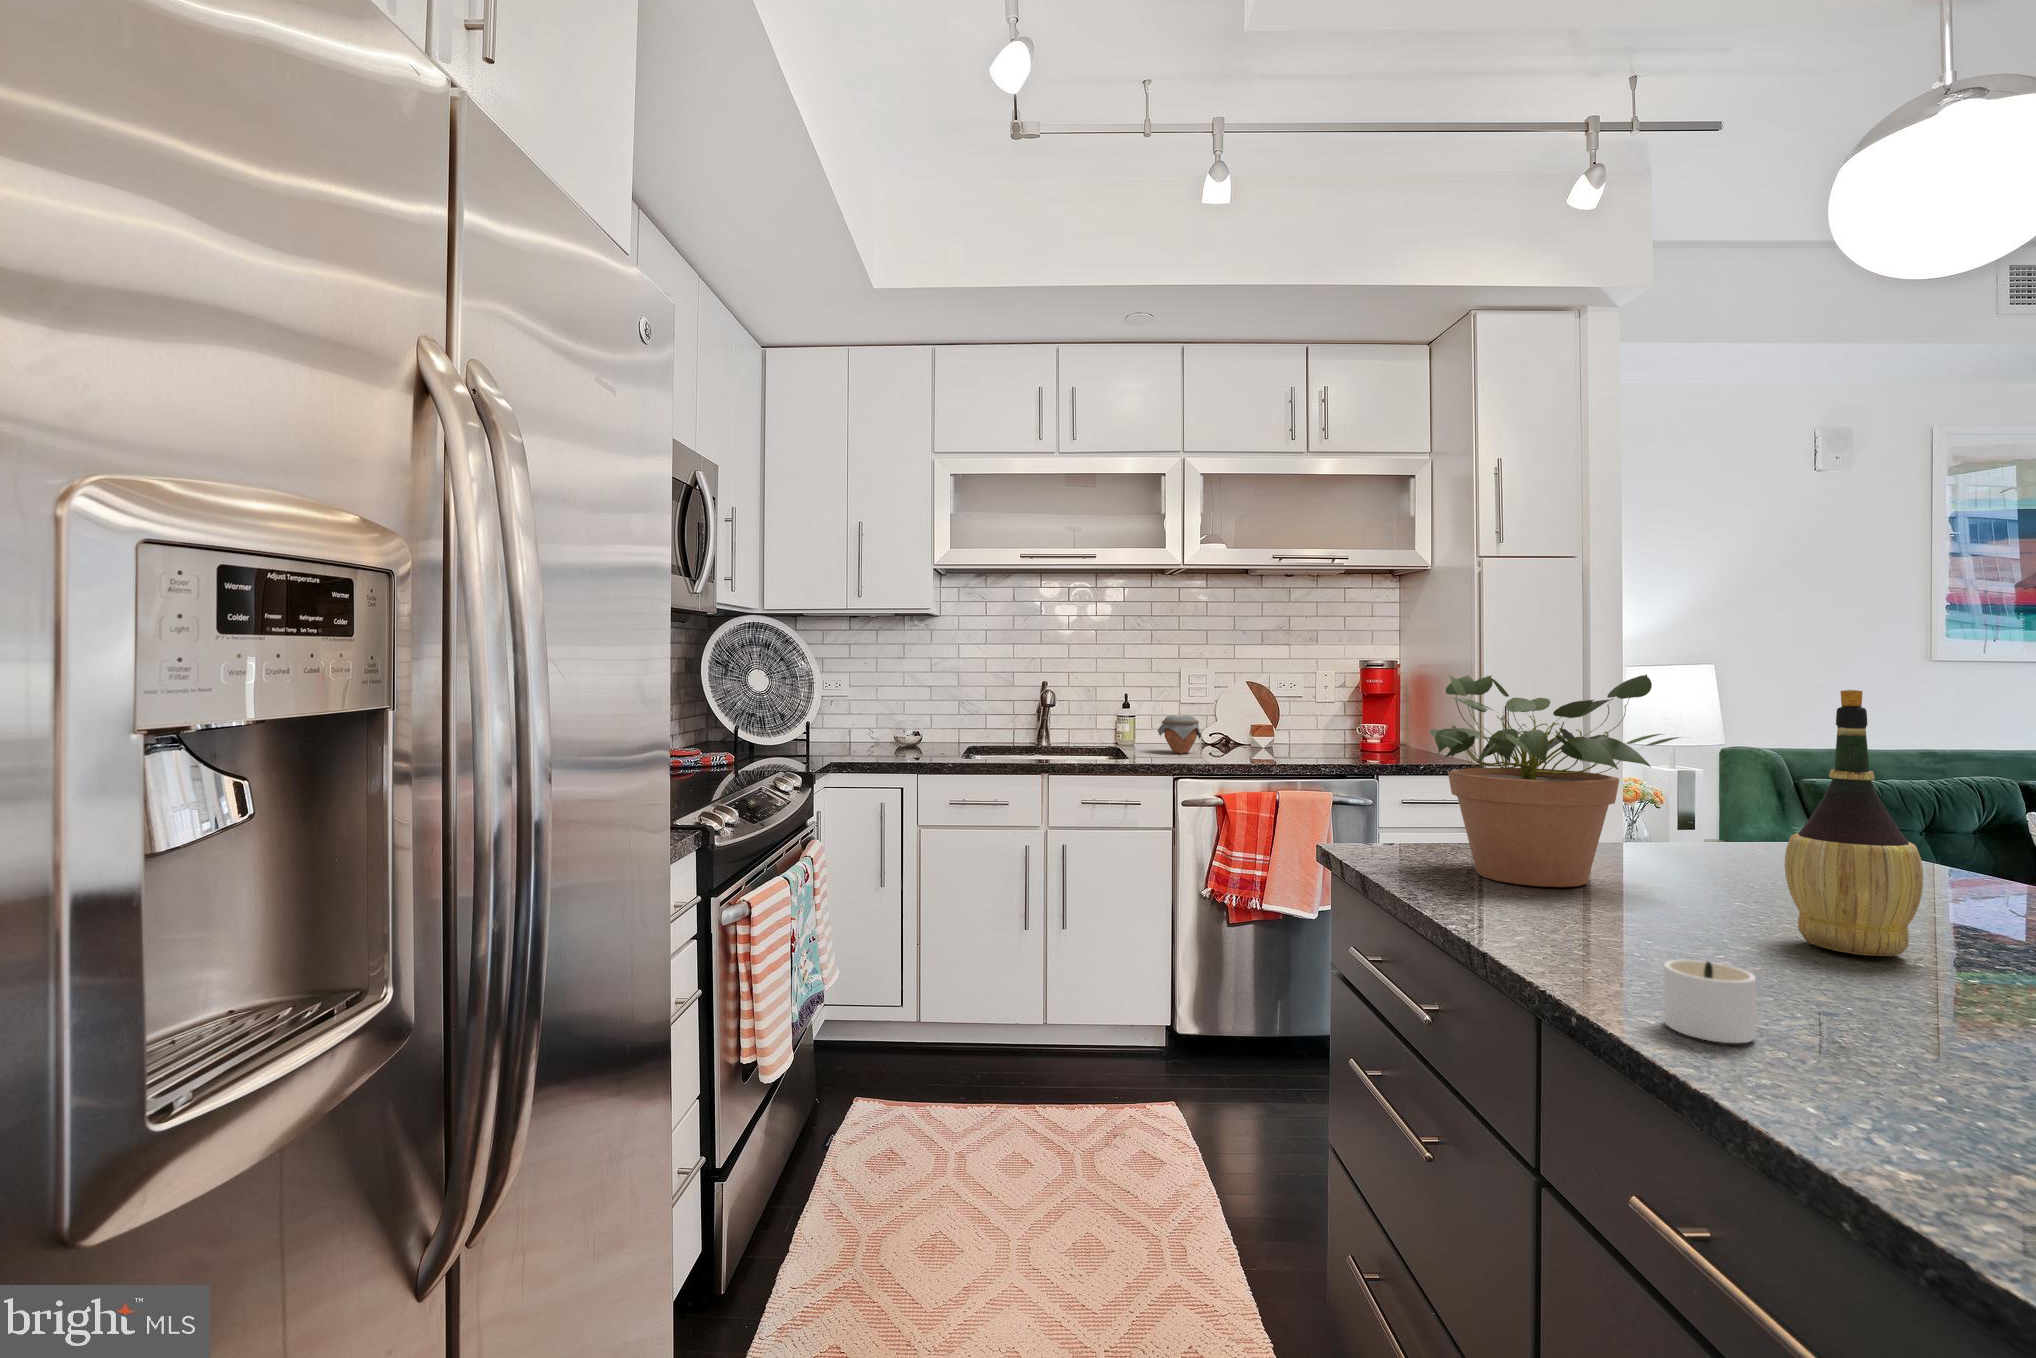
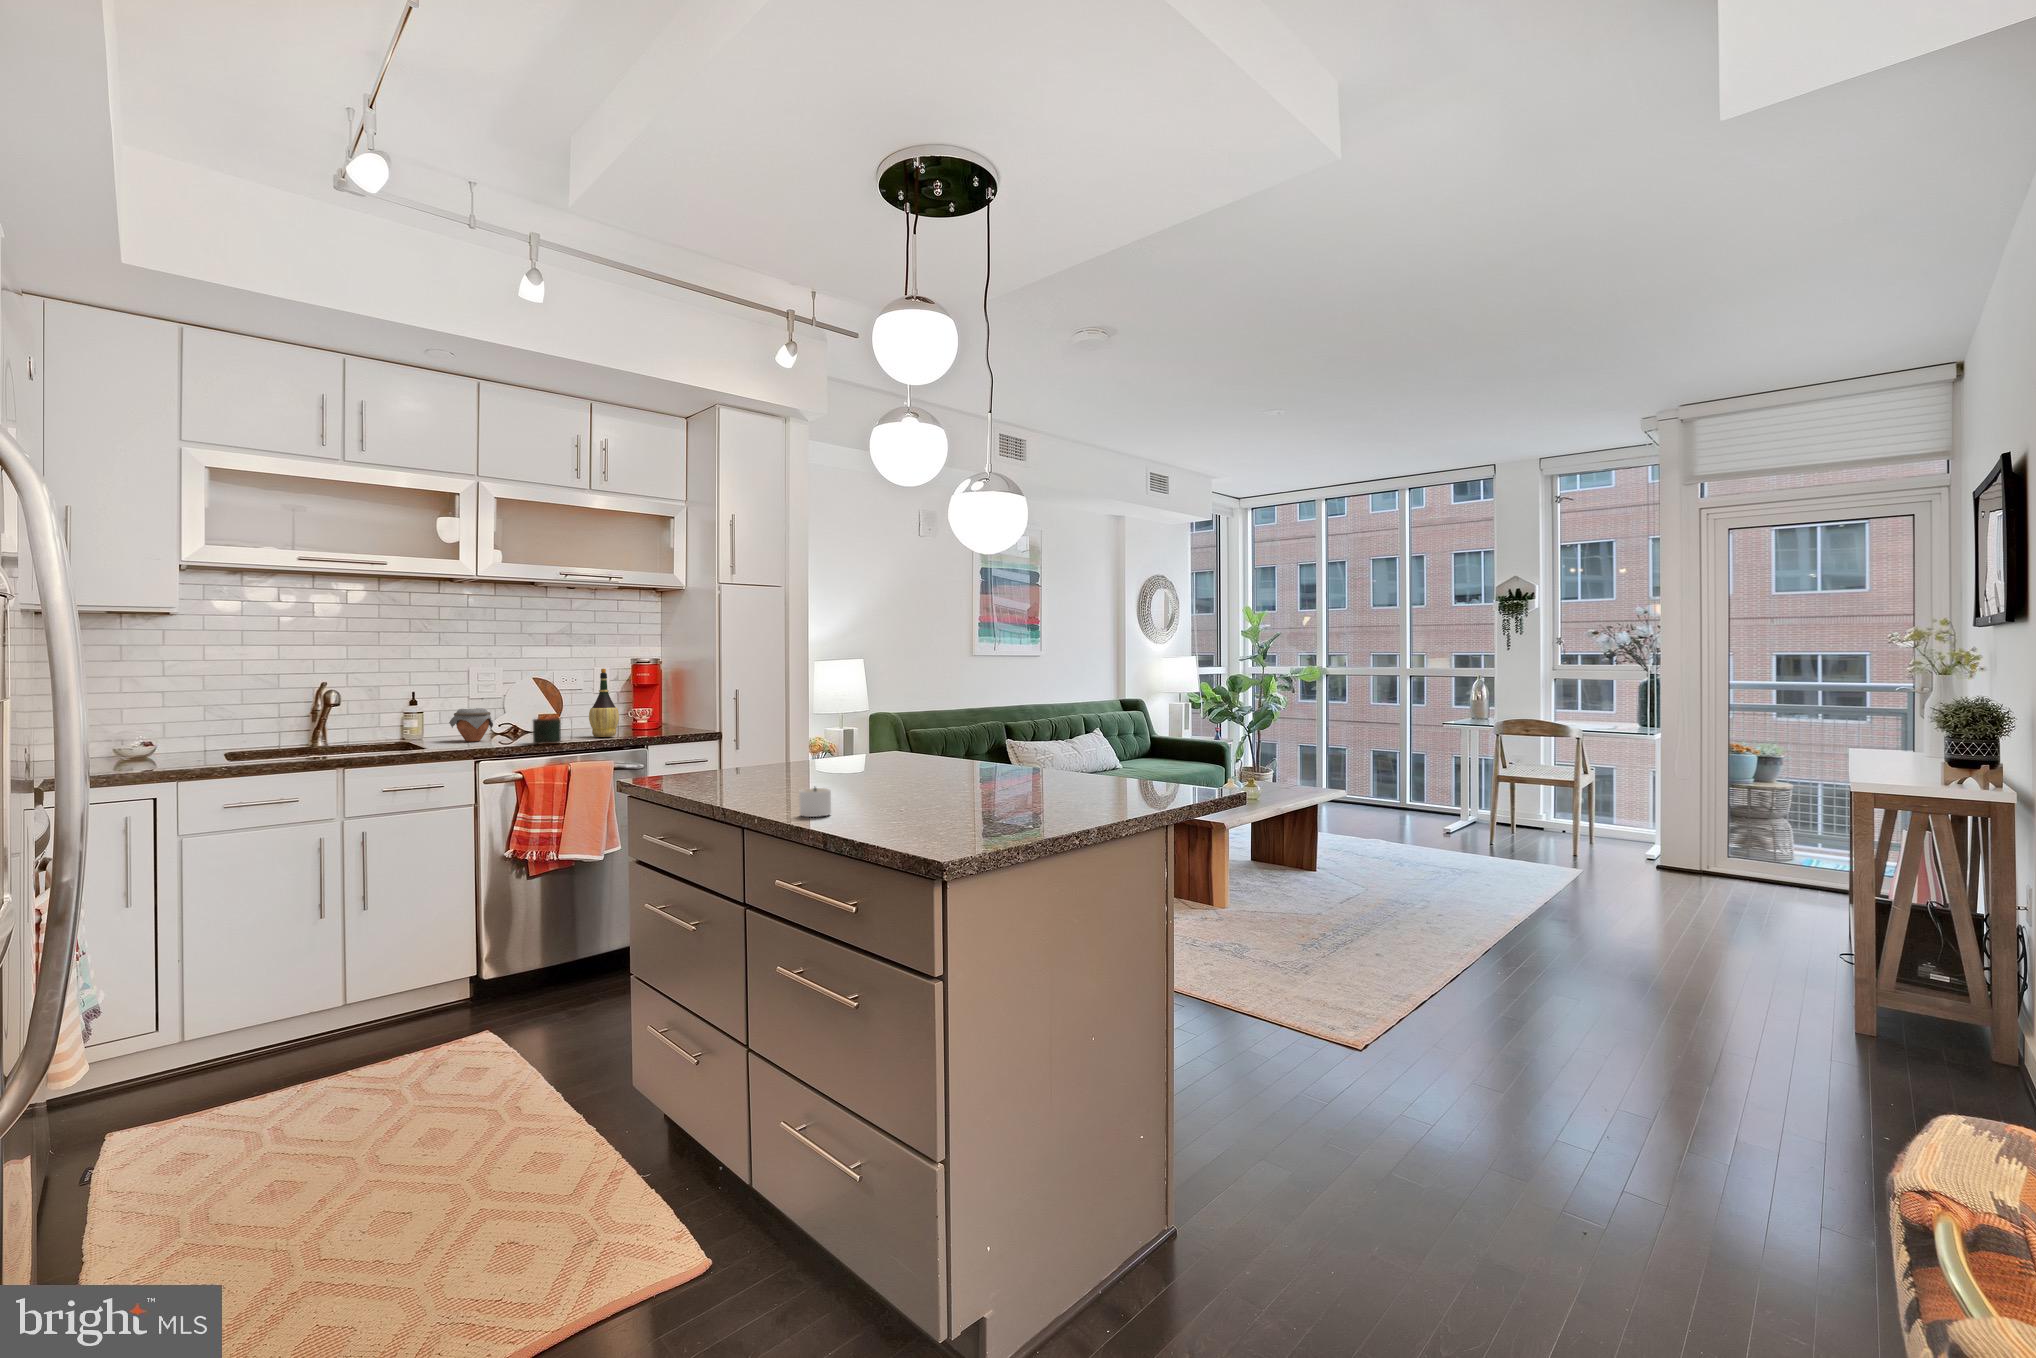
potted plant: present [1430,674,1680,887] -> none [695,668,826,785]
wine bottle: present [1785,690,1923,956] -> present [589,669,619,737]
mug: none [1239,732,1272,763] -> present [533,718,561,744]

